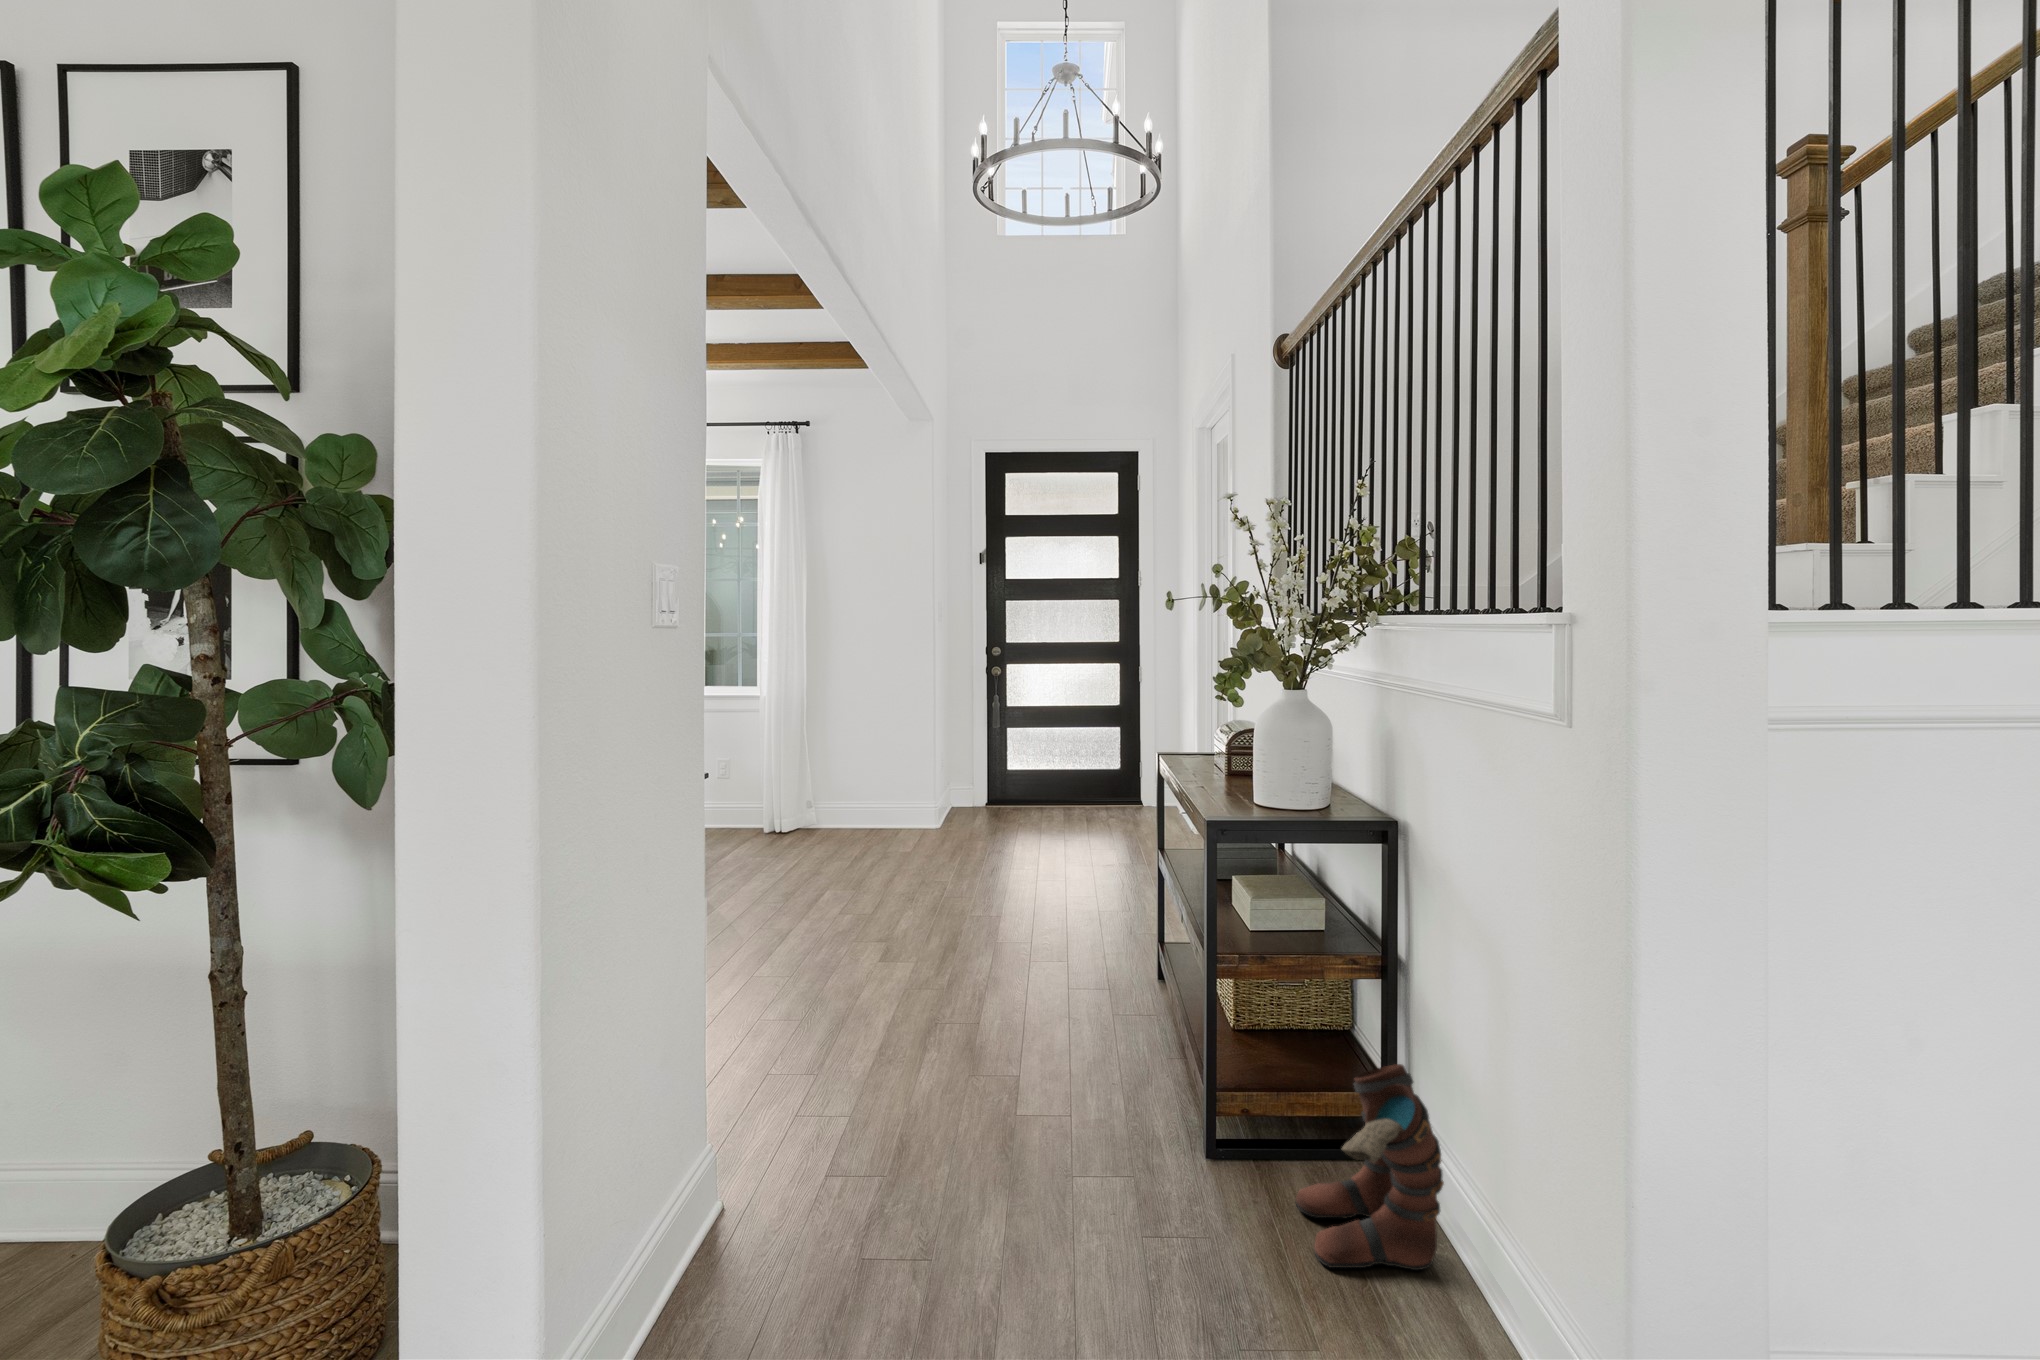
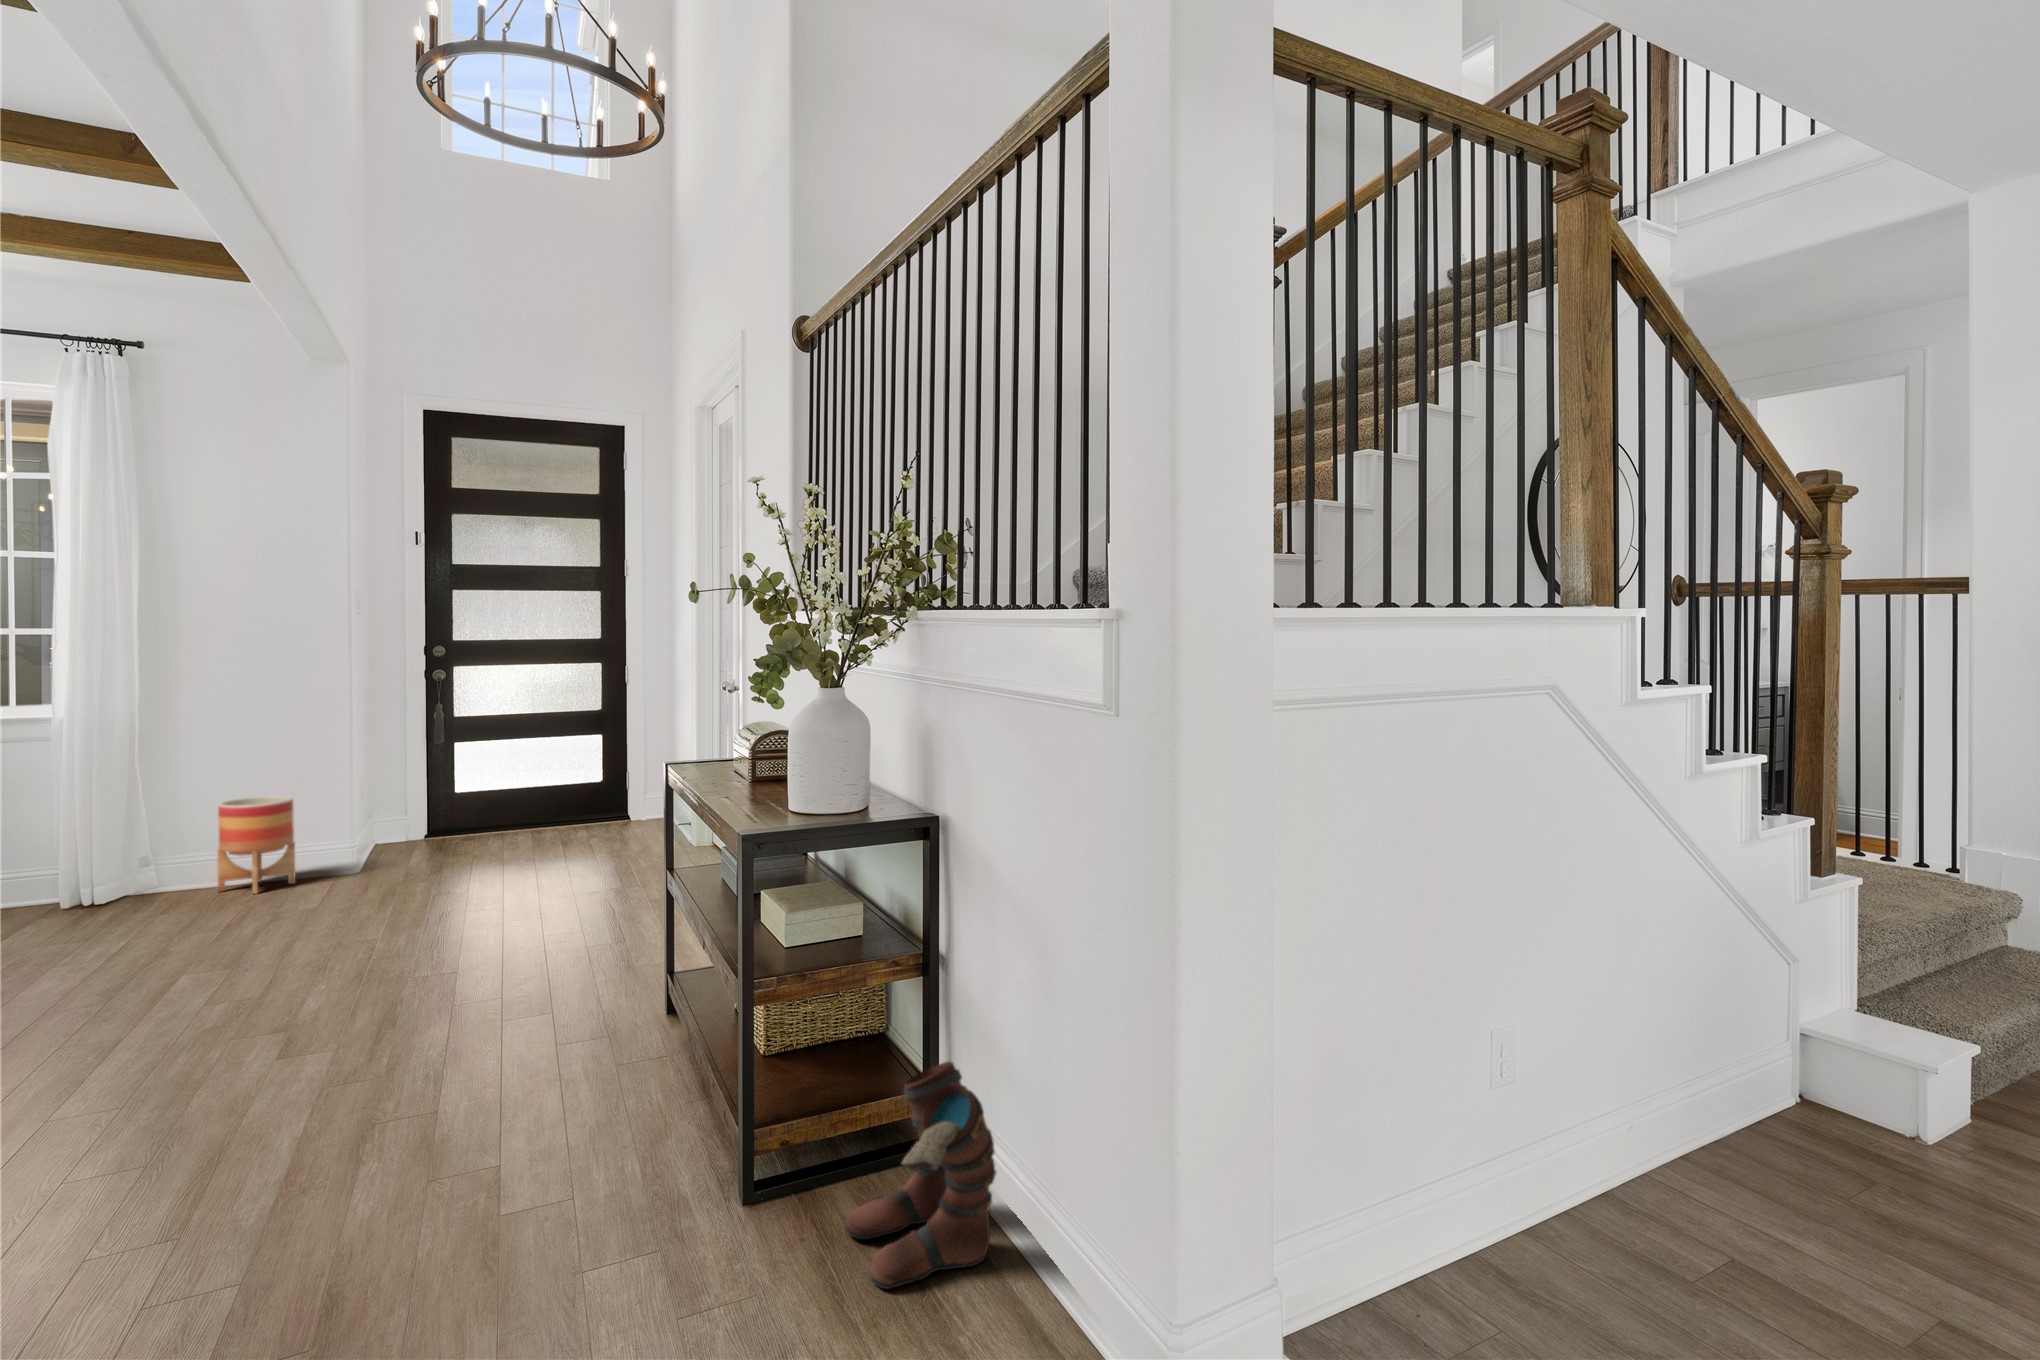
planter: none [847,766,896,841] -> present [217,796,295,894]

